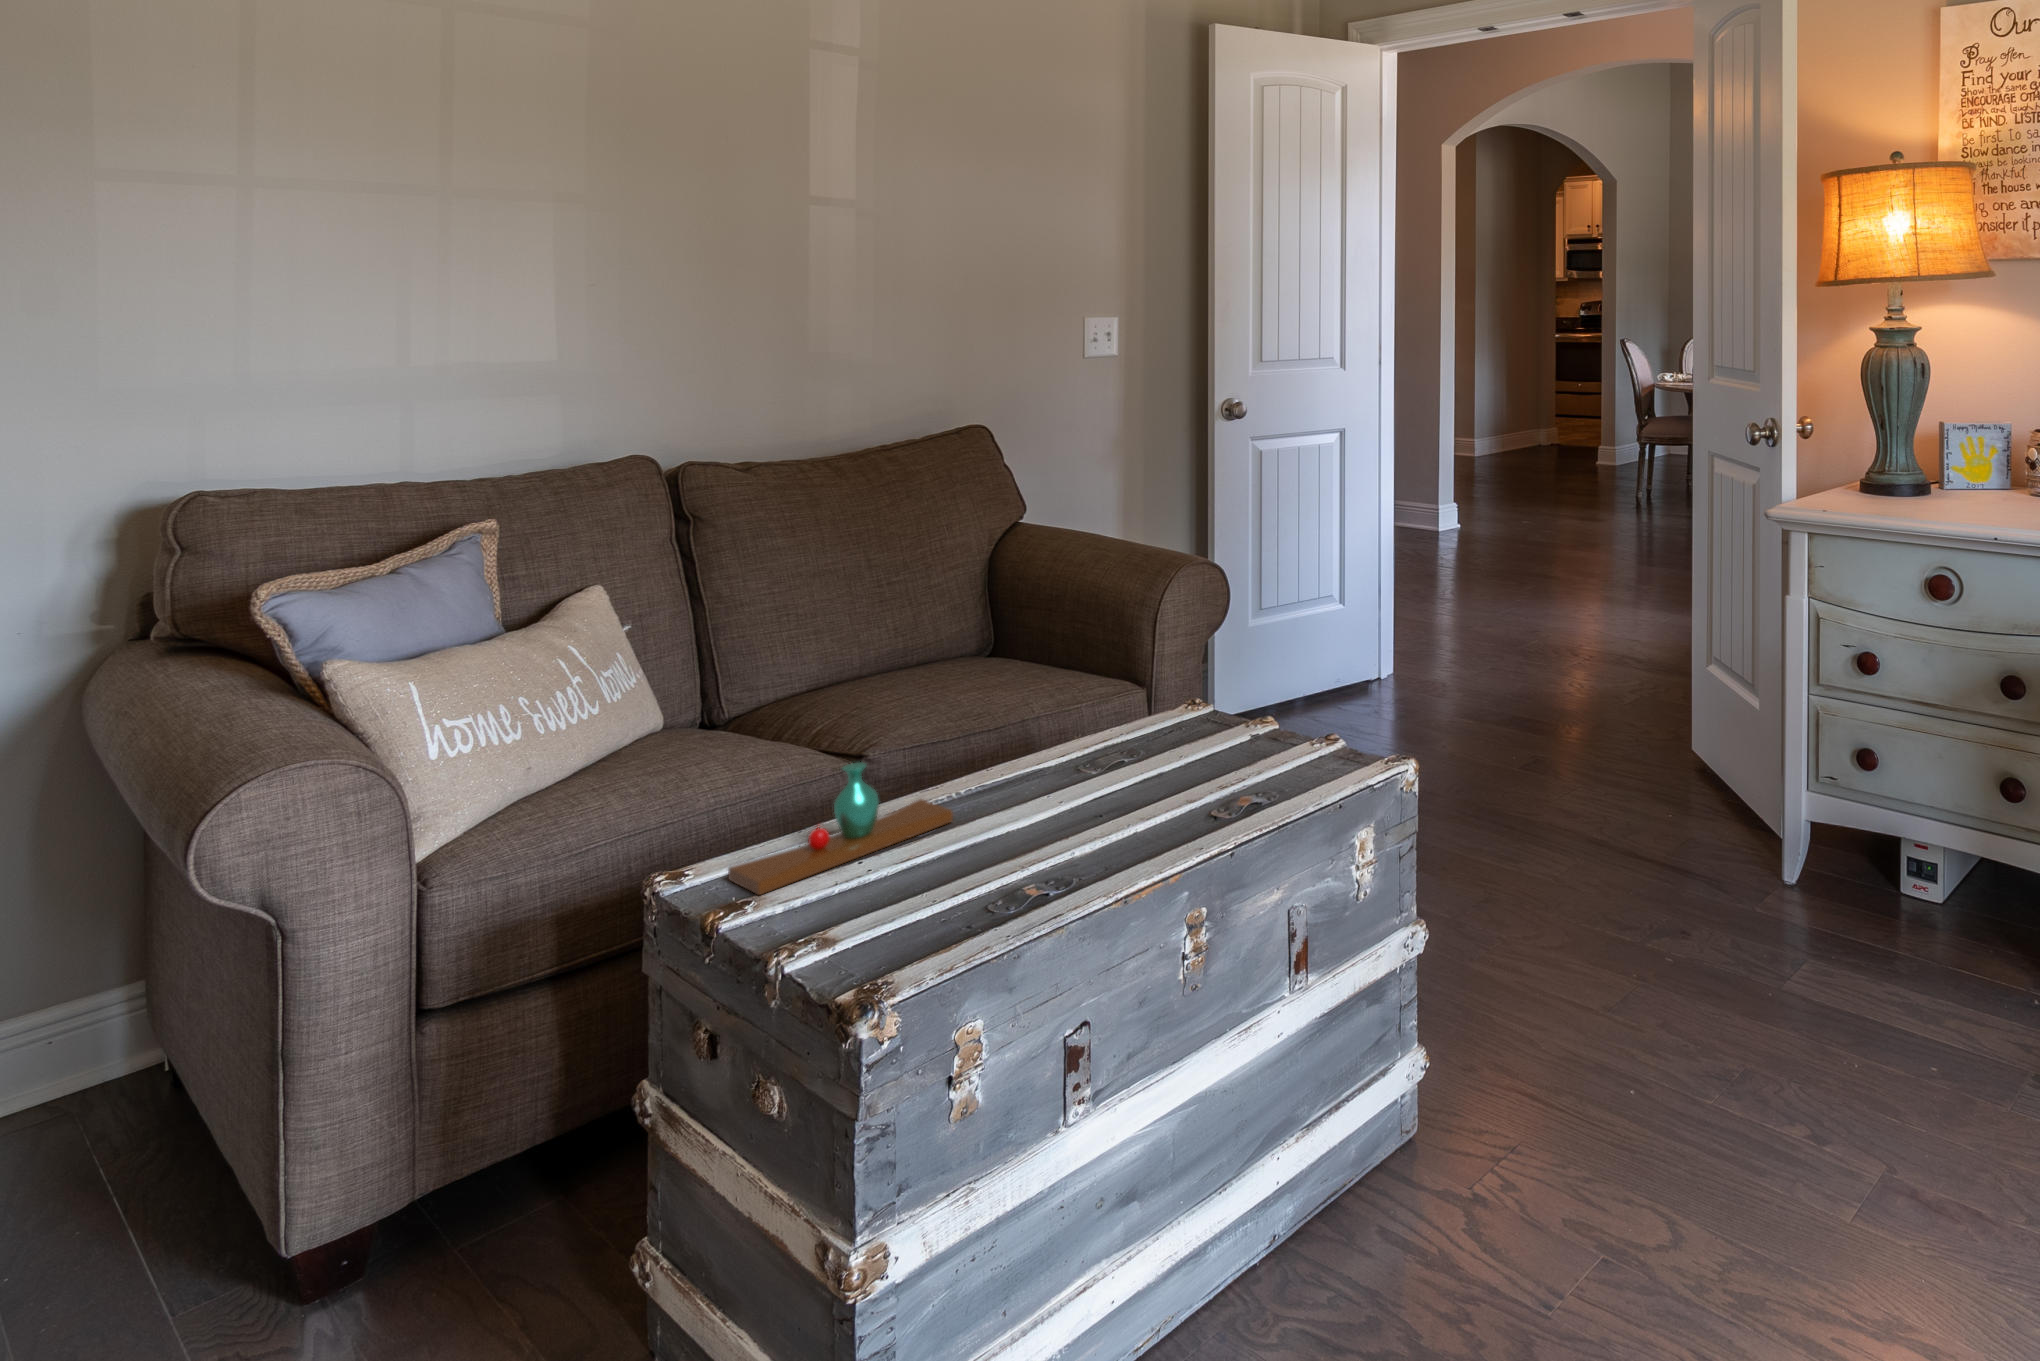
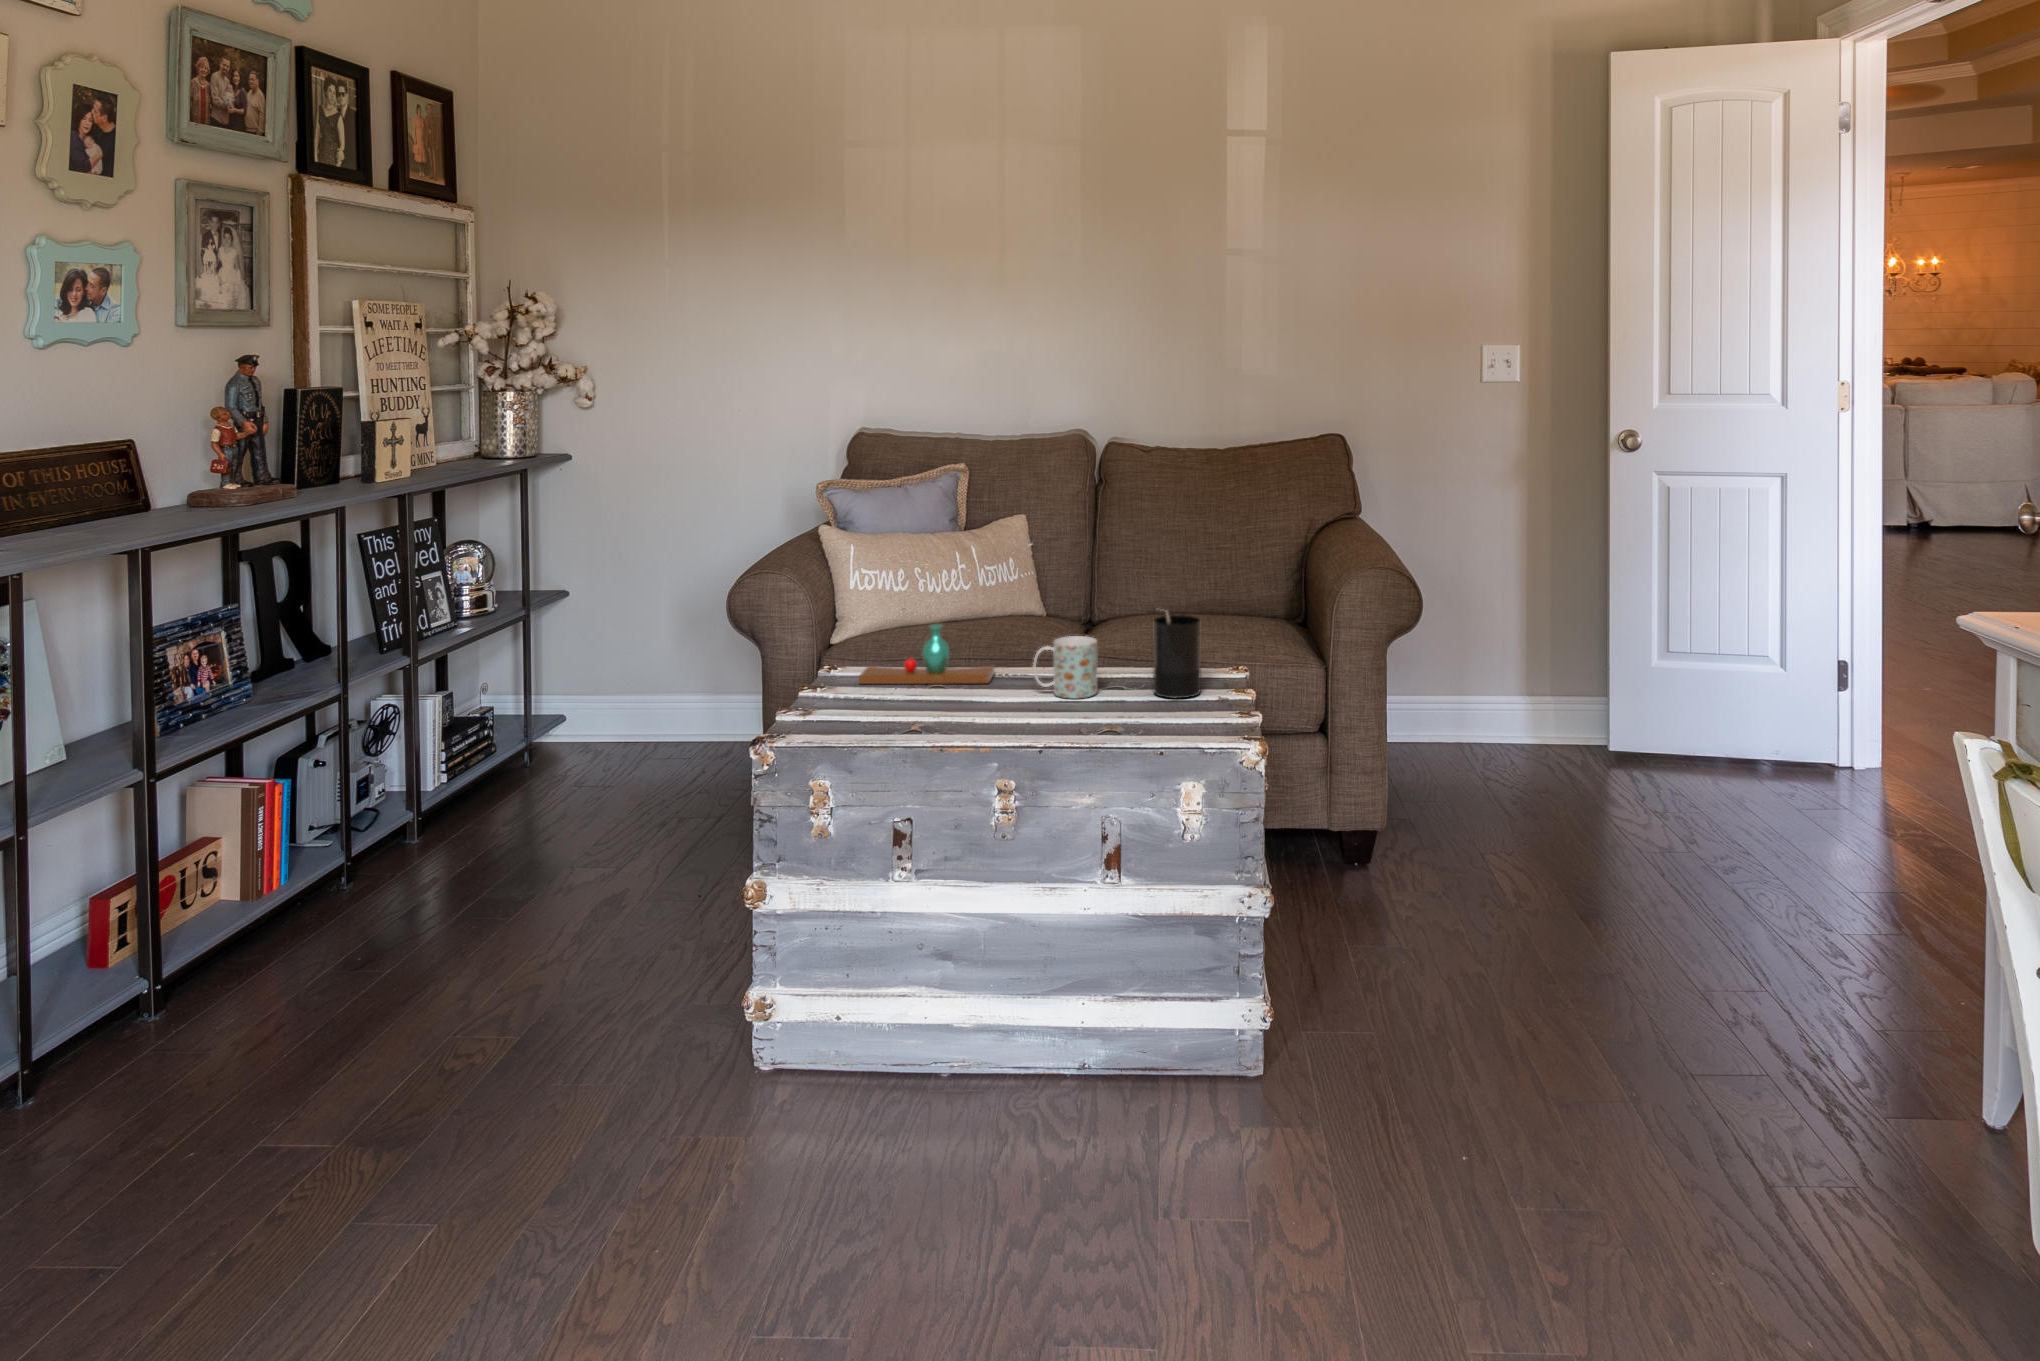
candle: none [1151,654,1221,759] -> present [1154,612,1201,698]
mug: none [1044,713,1121,801] -> present [1033,636,1098,698]

